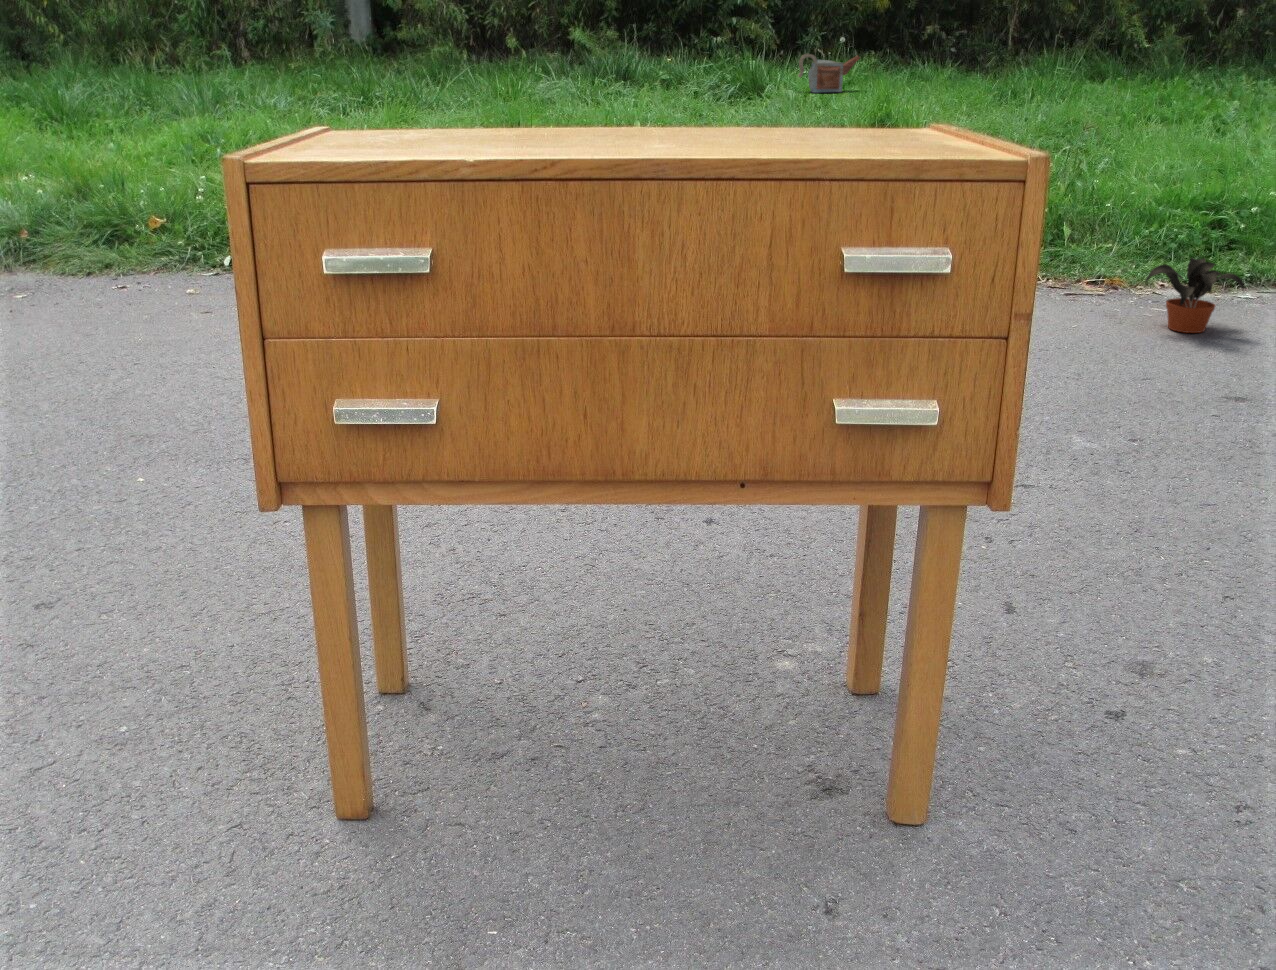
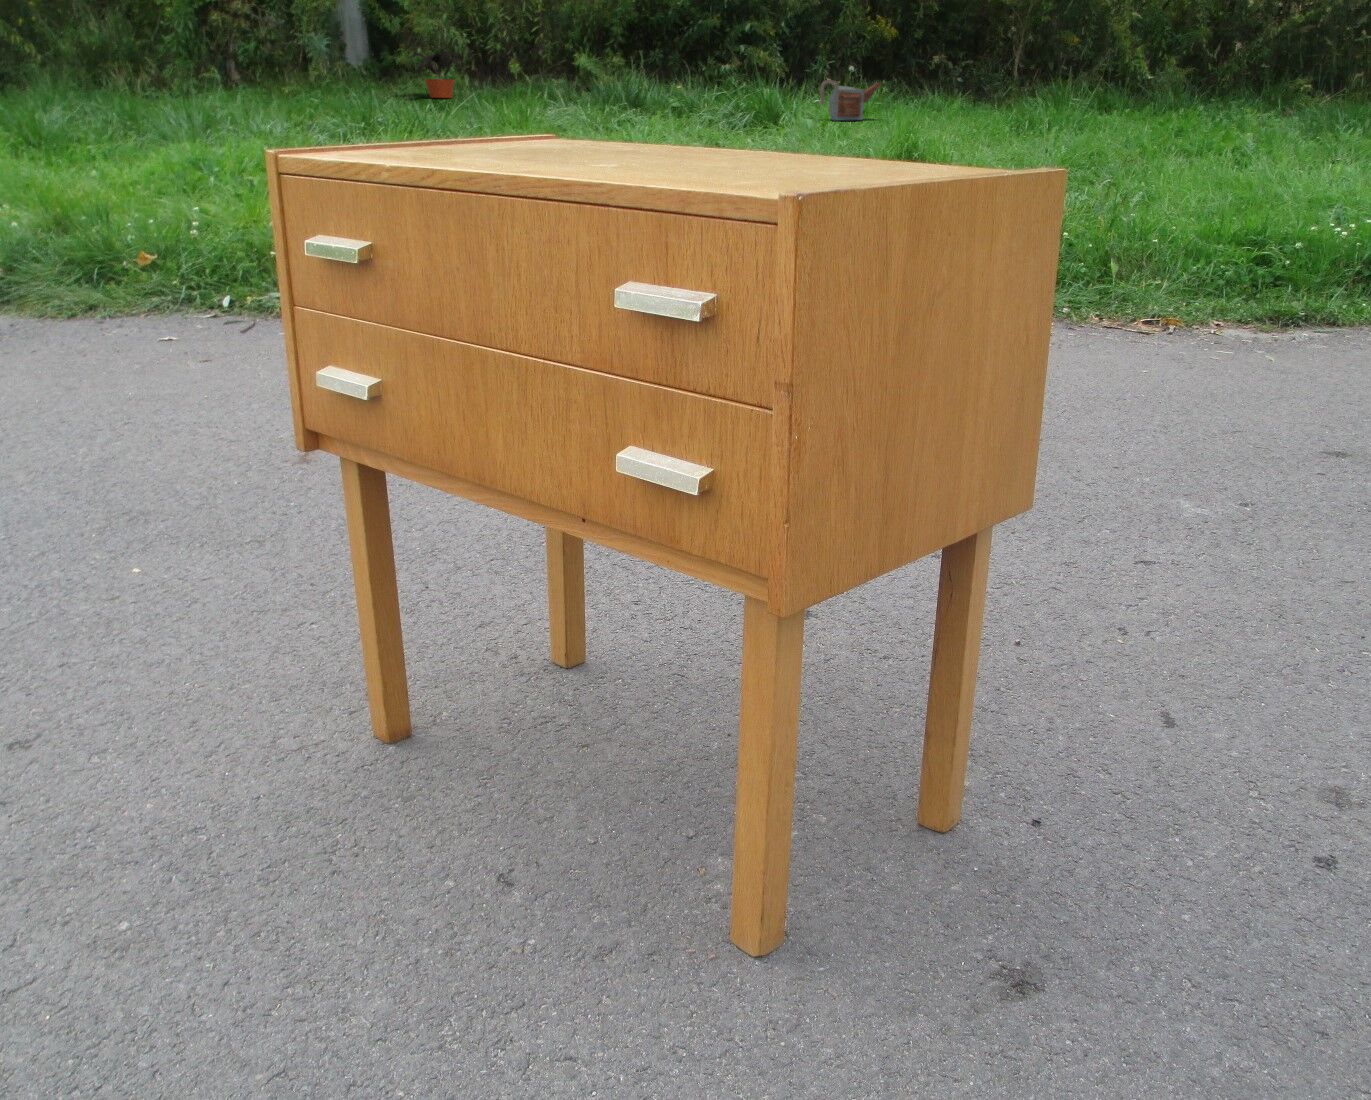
potted plant: present [1146,258,1244,333] -> present [409,51,461,98]

